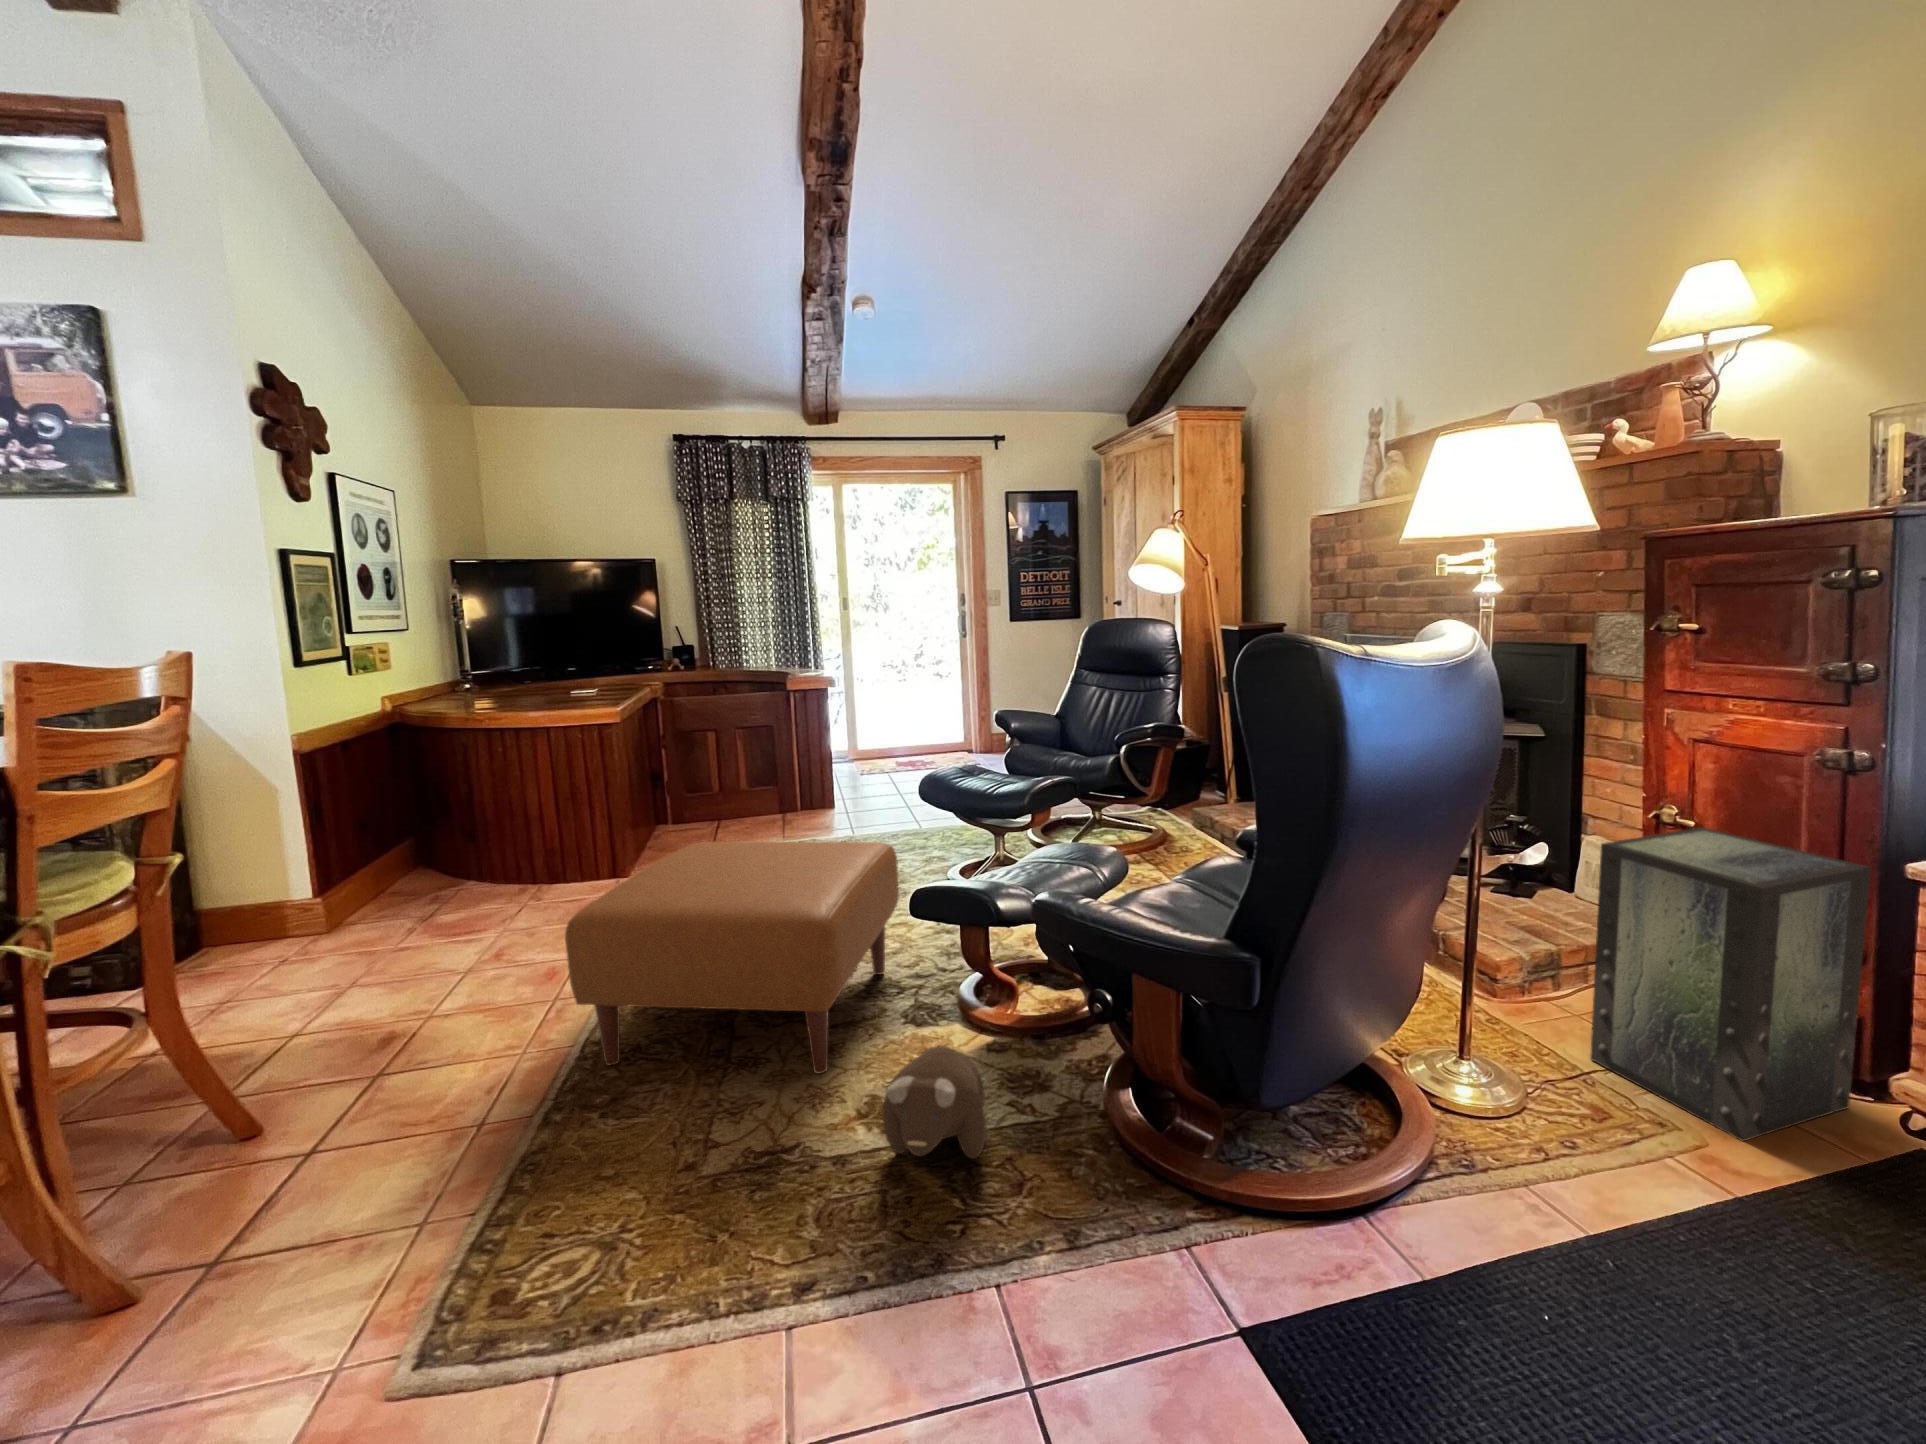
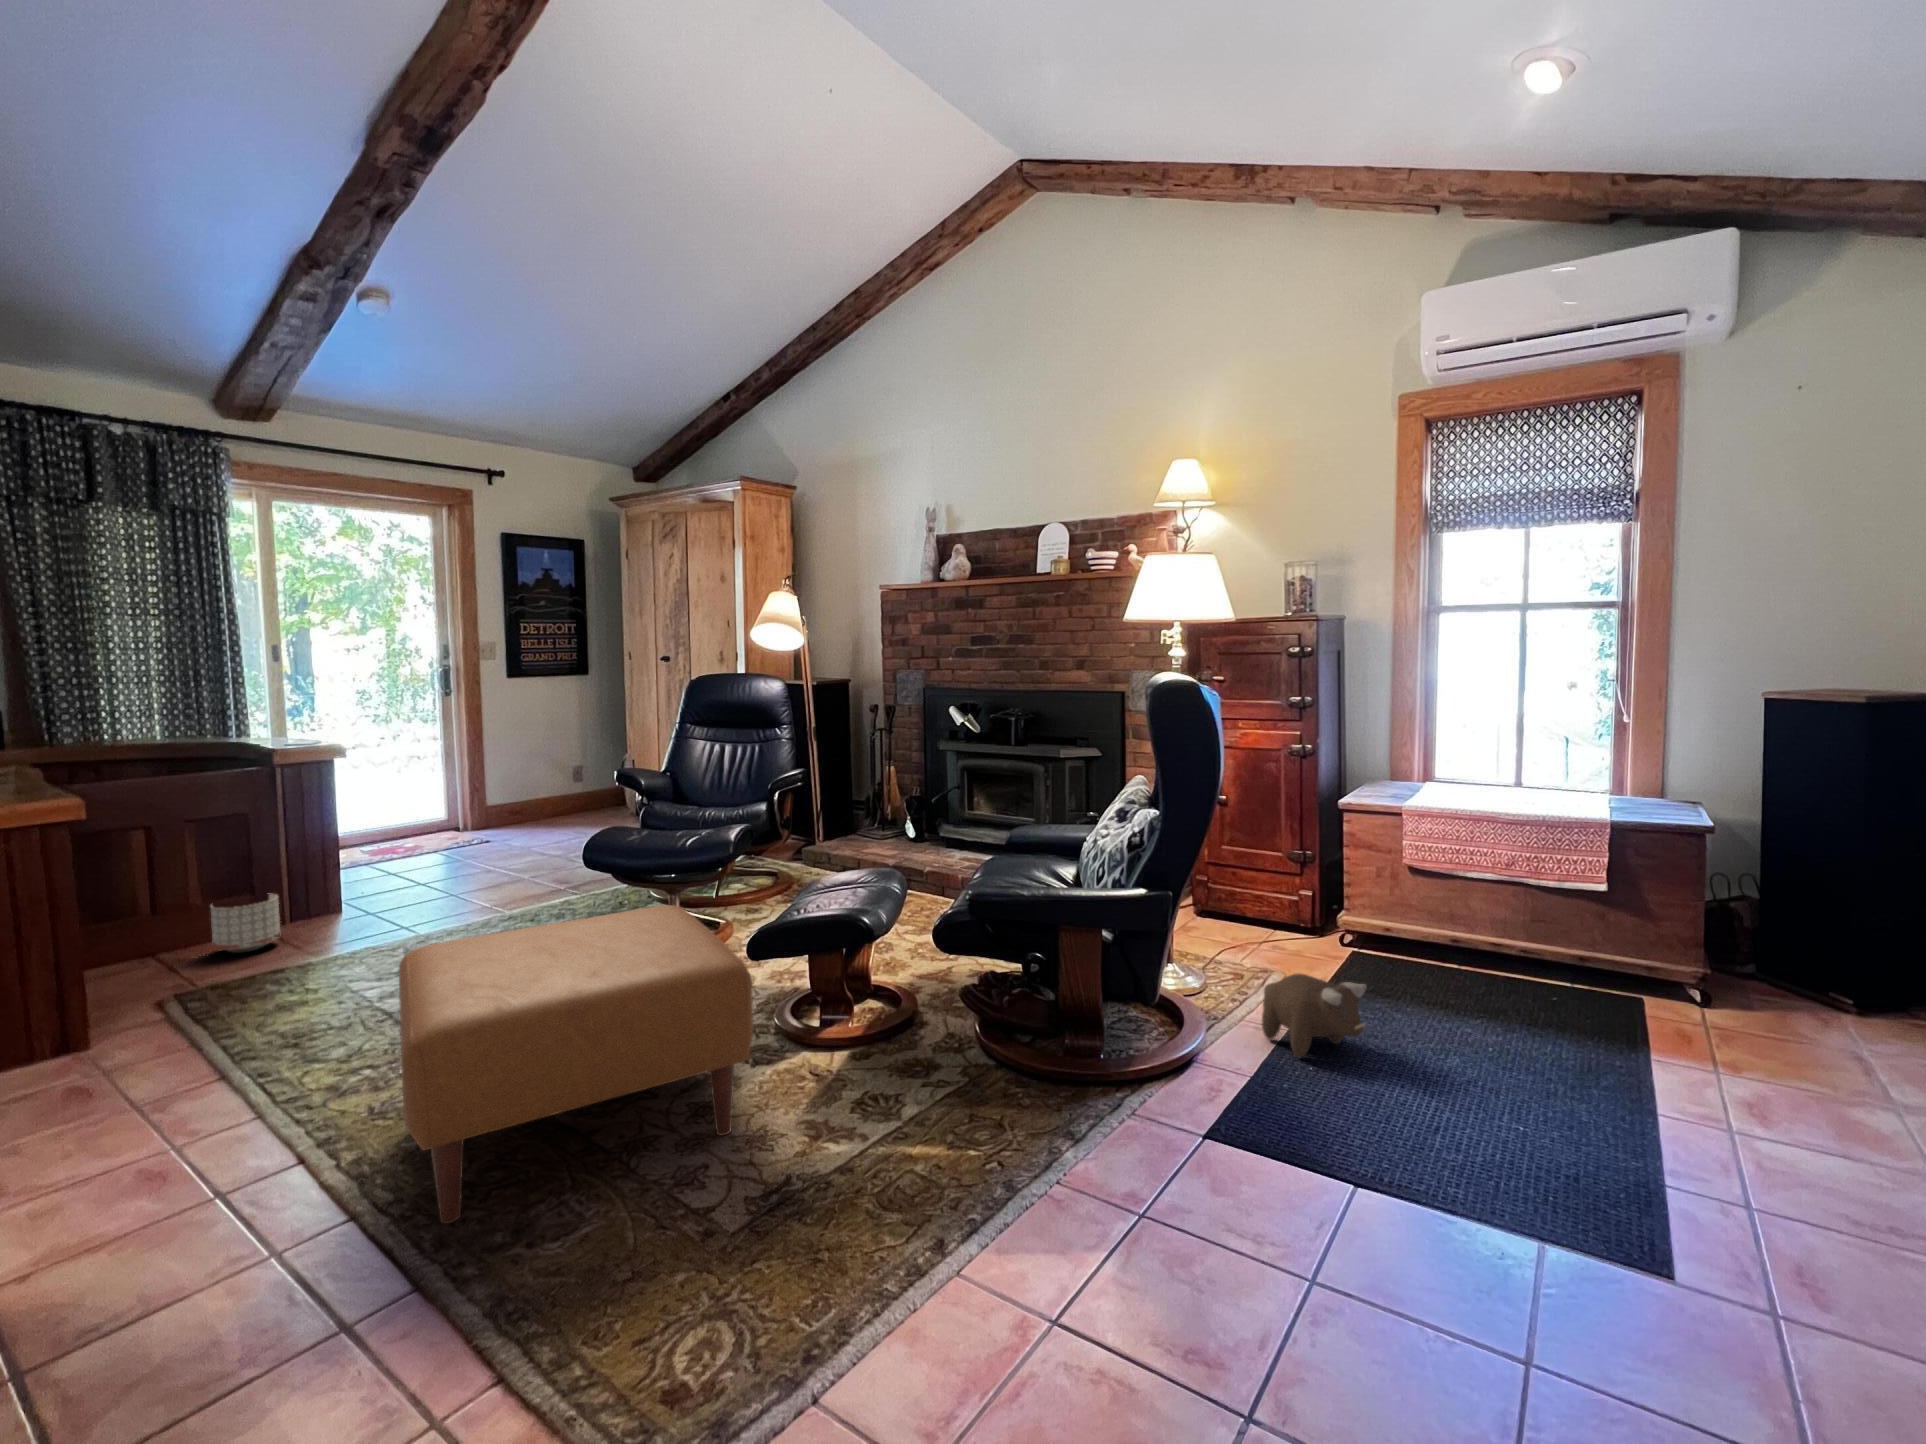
planter: none [753,777,793,818] -> present [211,893,280,953]
storage box: present [1590,827,1871,1141] -> none [1208,798,1319,970]
plush toy: present [883,1046,986,1159] -> present [1262,973,1367,1058]

